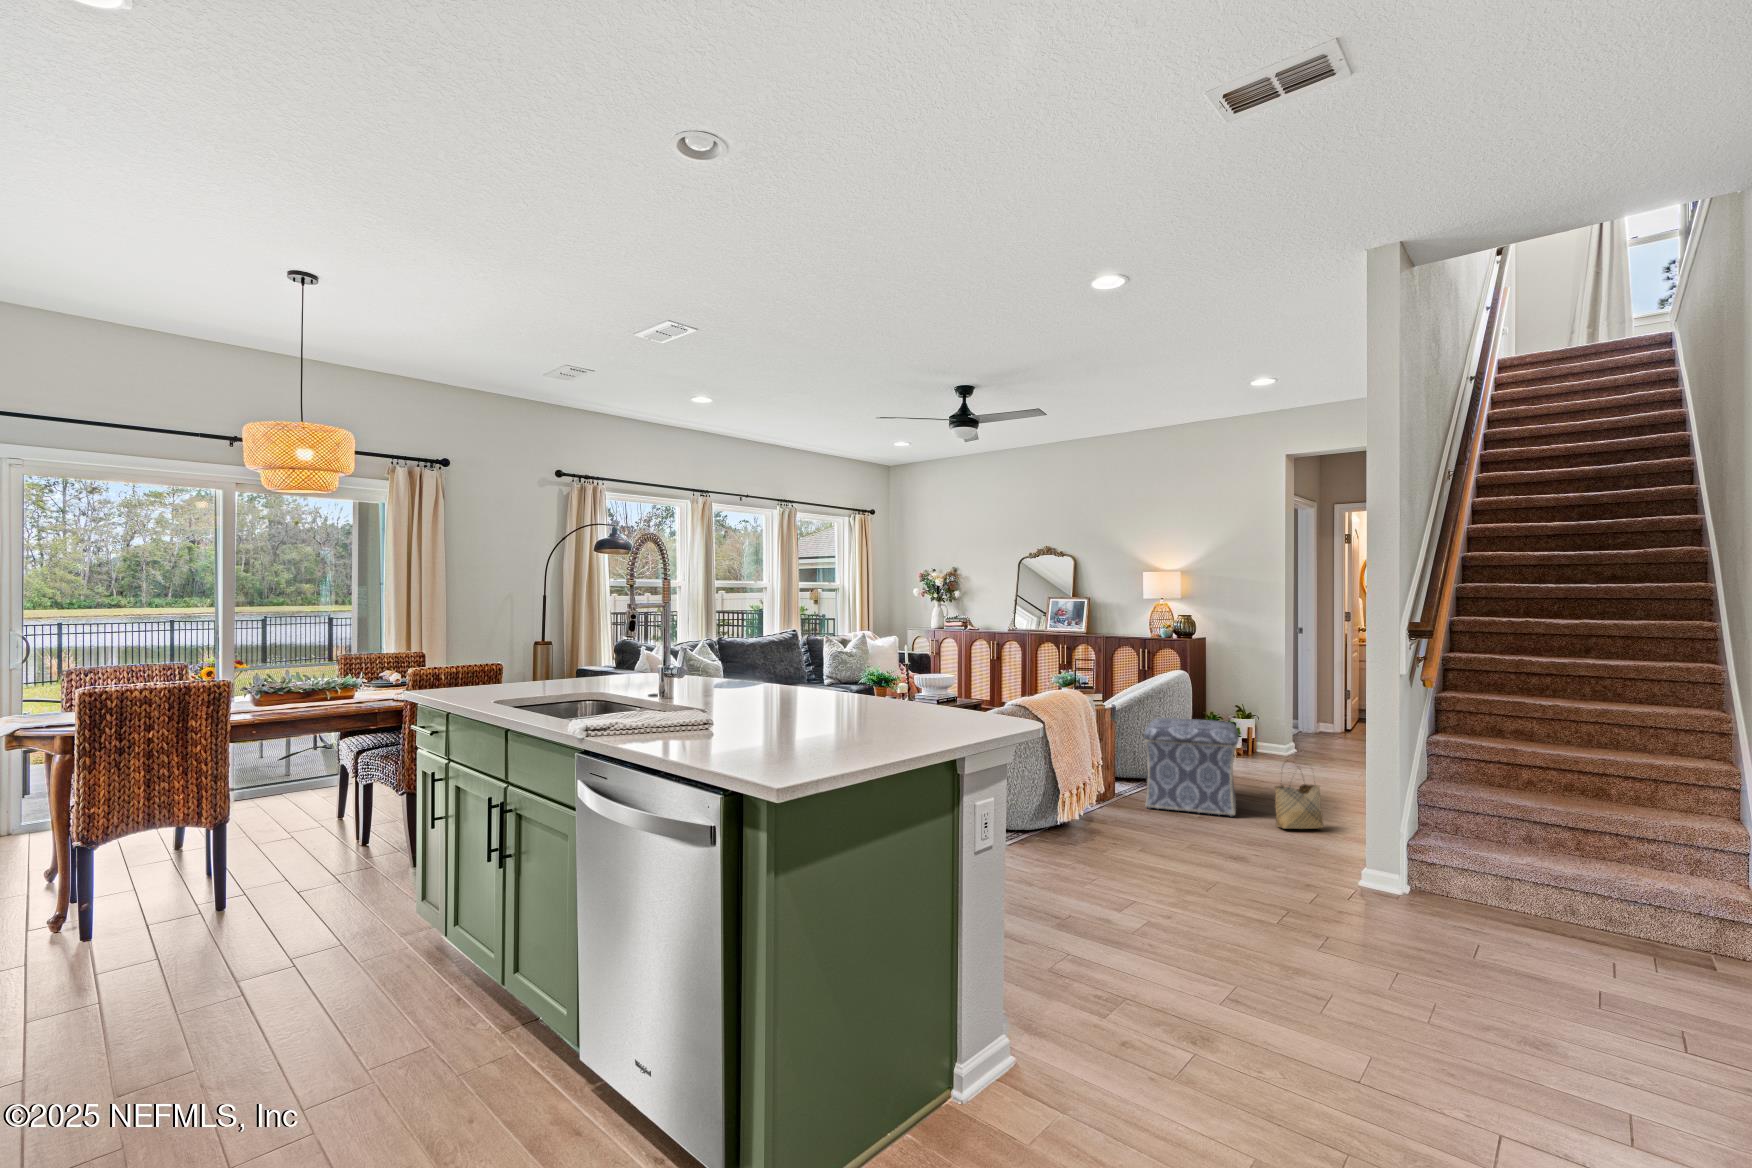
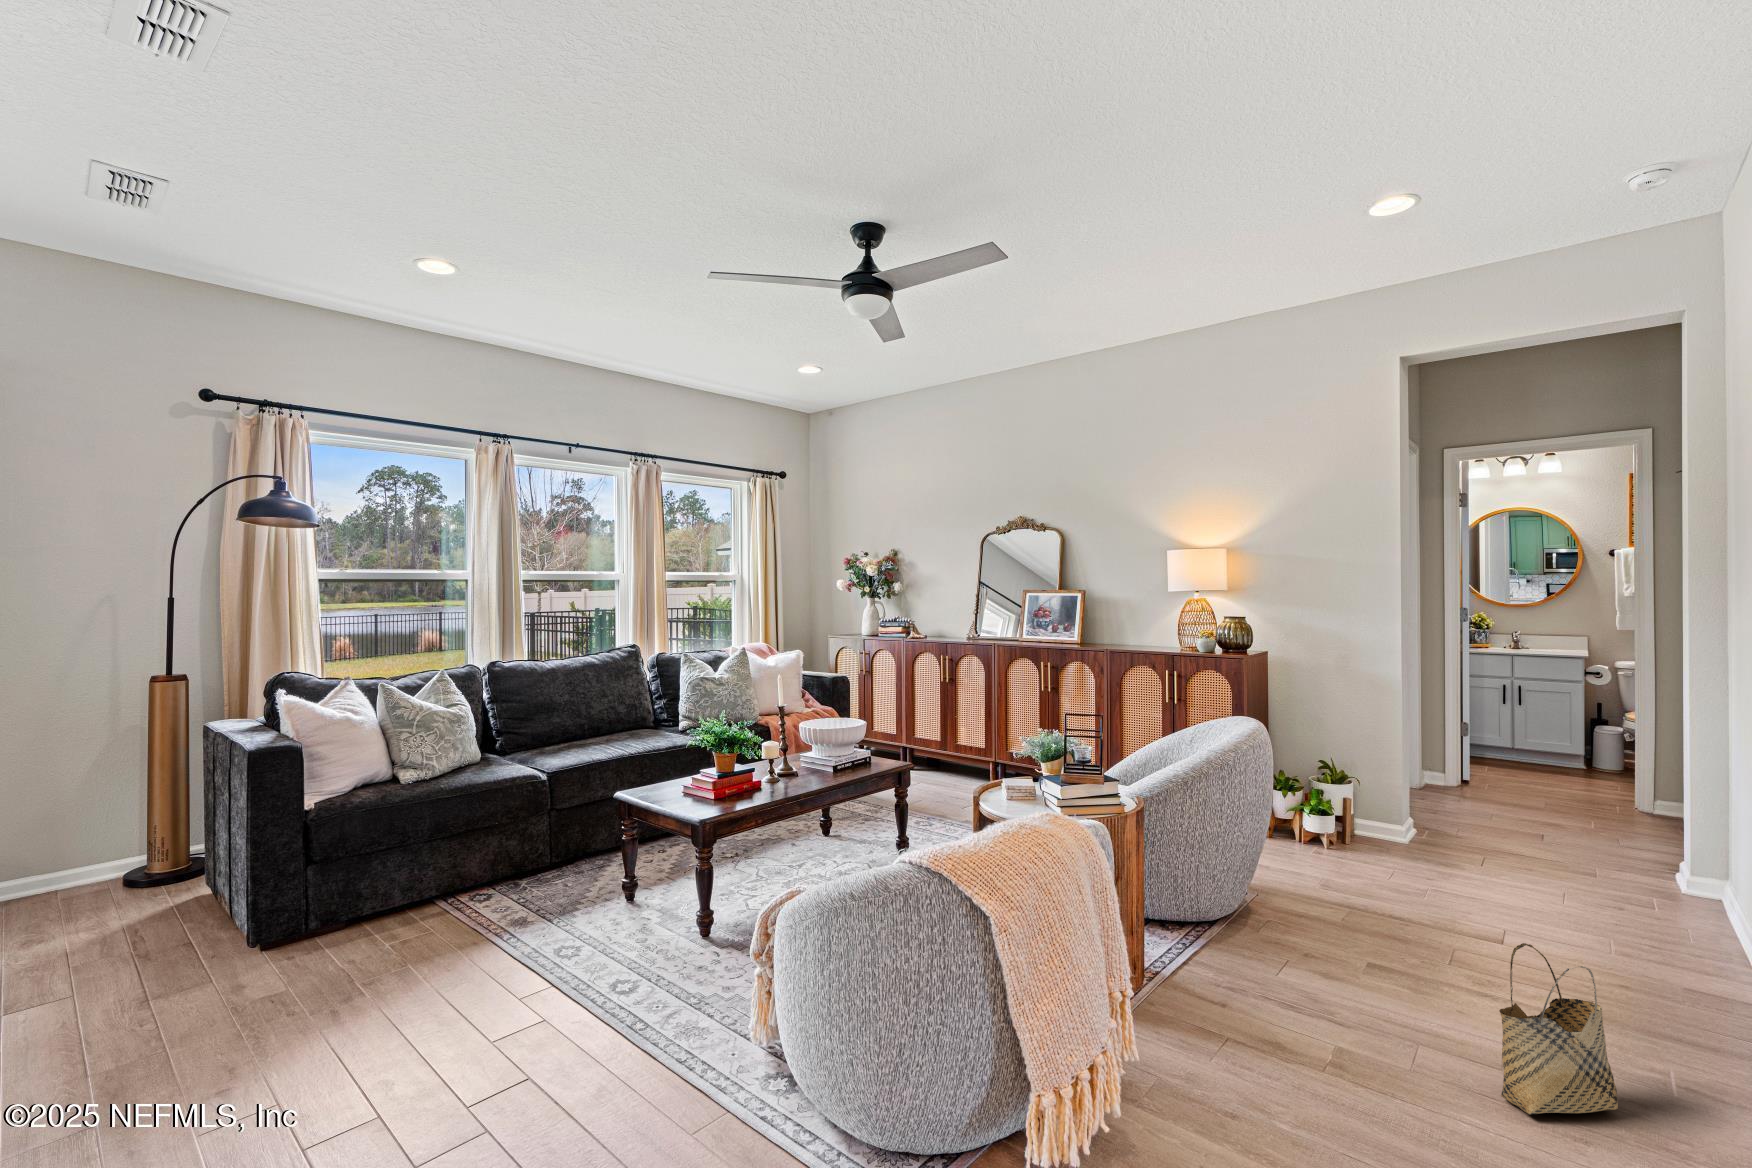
ottoman: present [1144,718,1239,817] -> none [1195,820,1401,1056]

